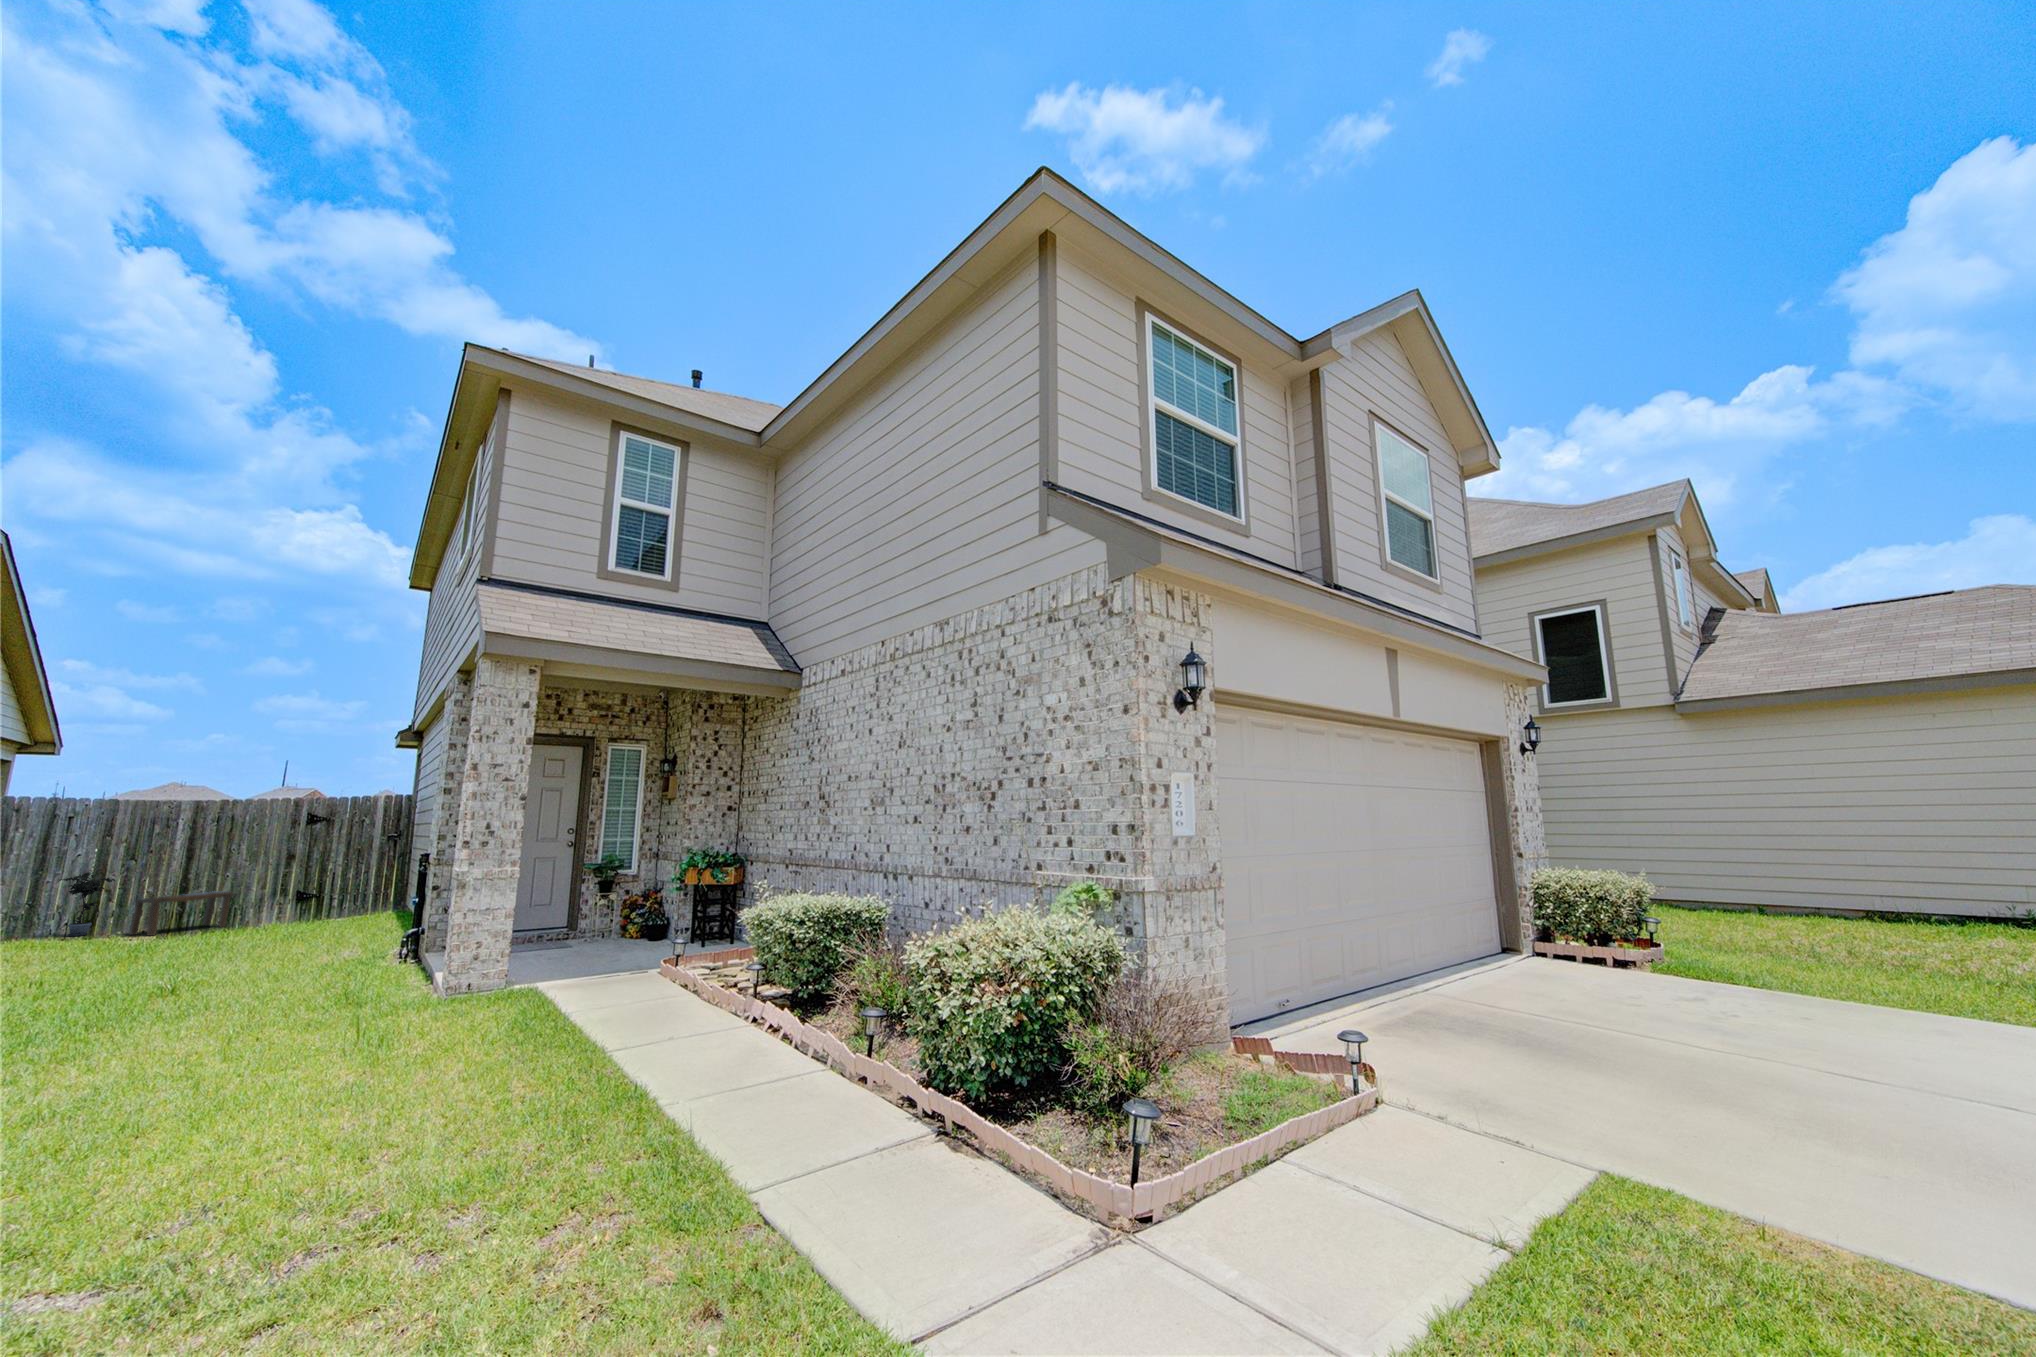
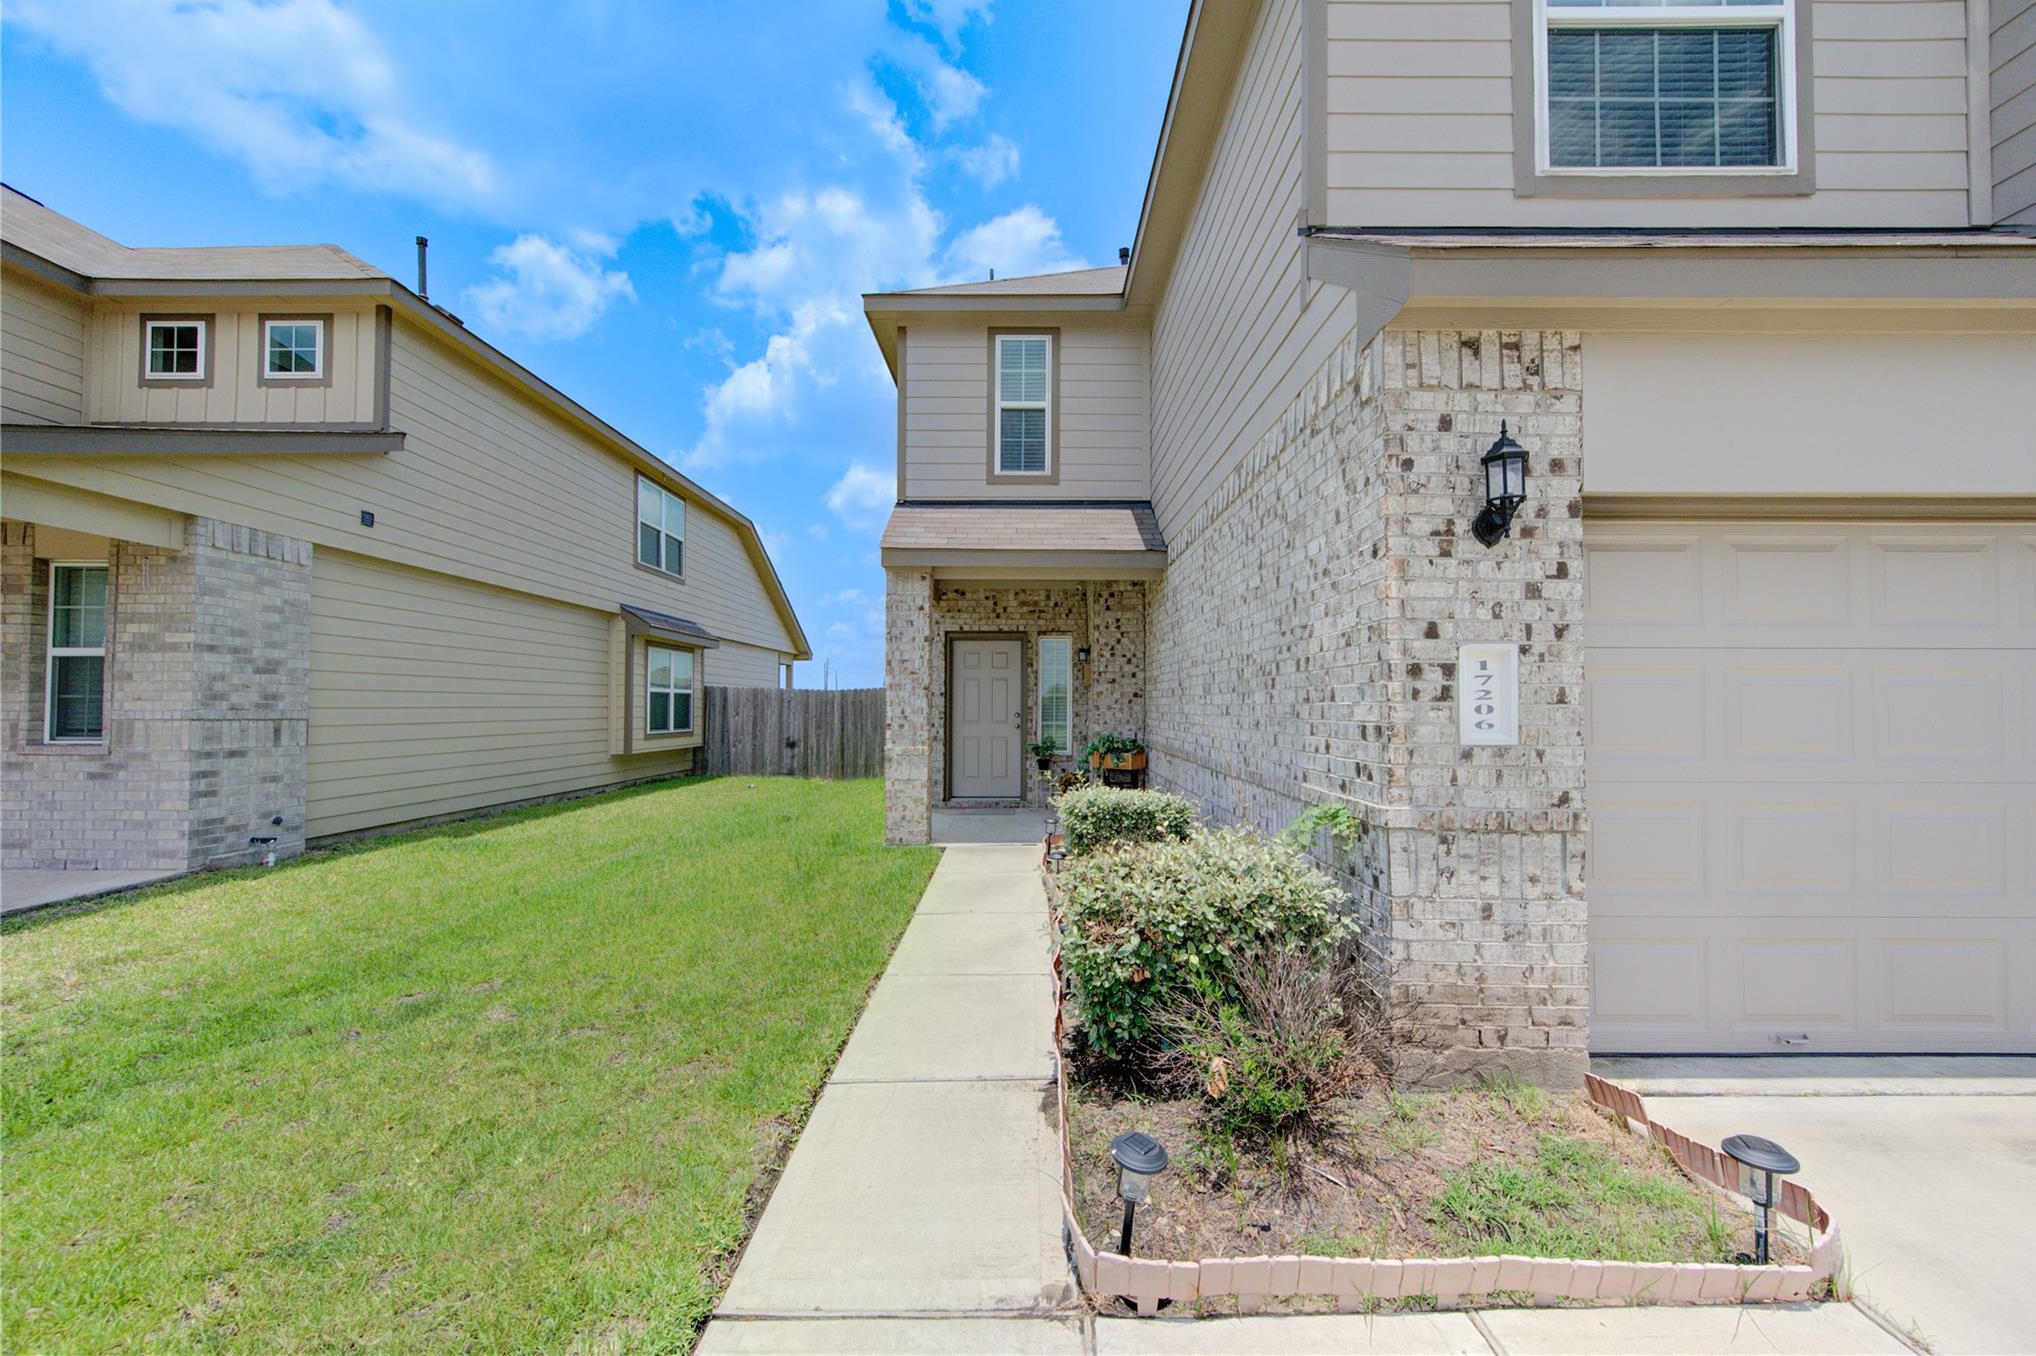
bench: present [129,891,233,936] -> none [811,750,858,778]

